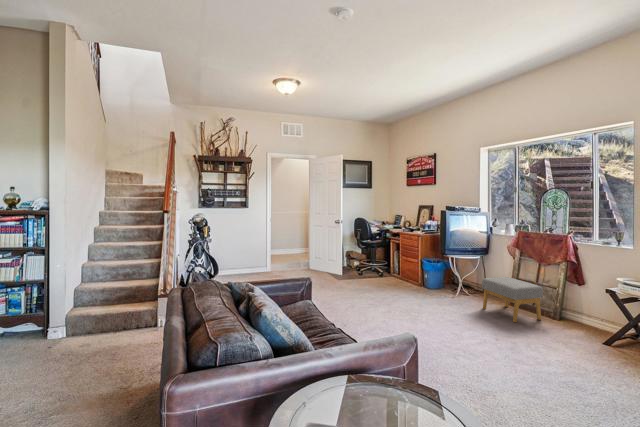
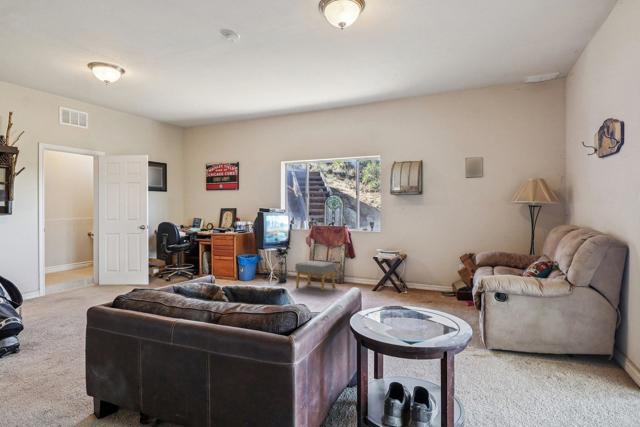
potted plant: none [460,251,485,299] -> present [276,245,290,282]

